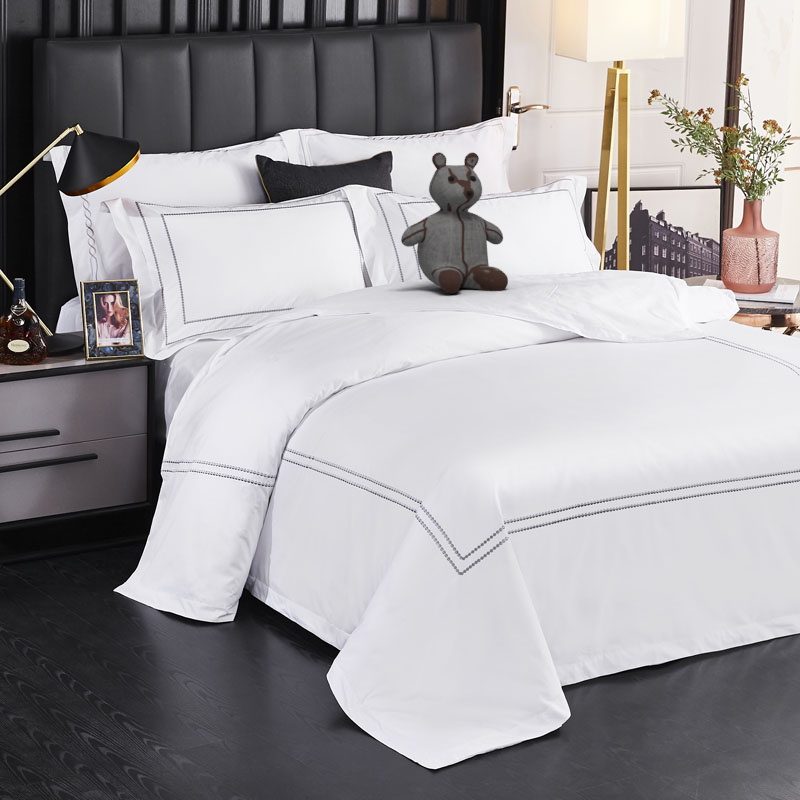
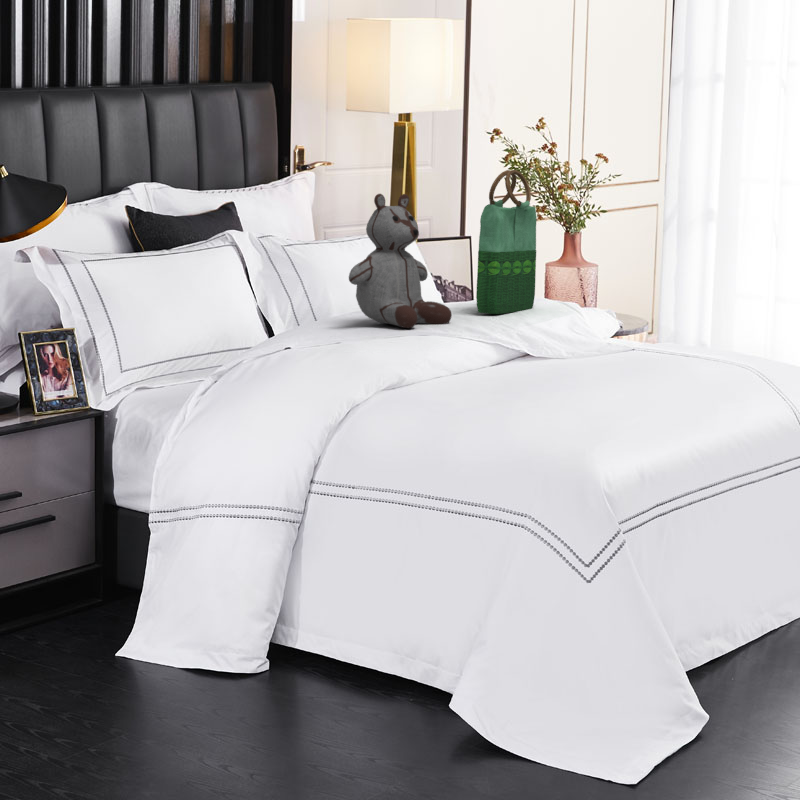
tote bag: none [553,126,634,282] -> present [476,170,537,314]

